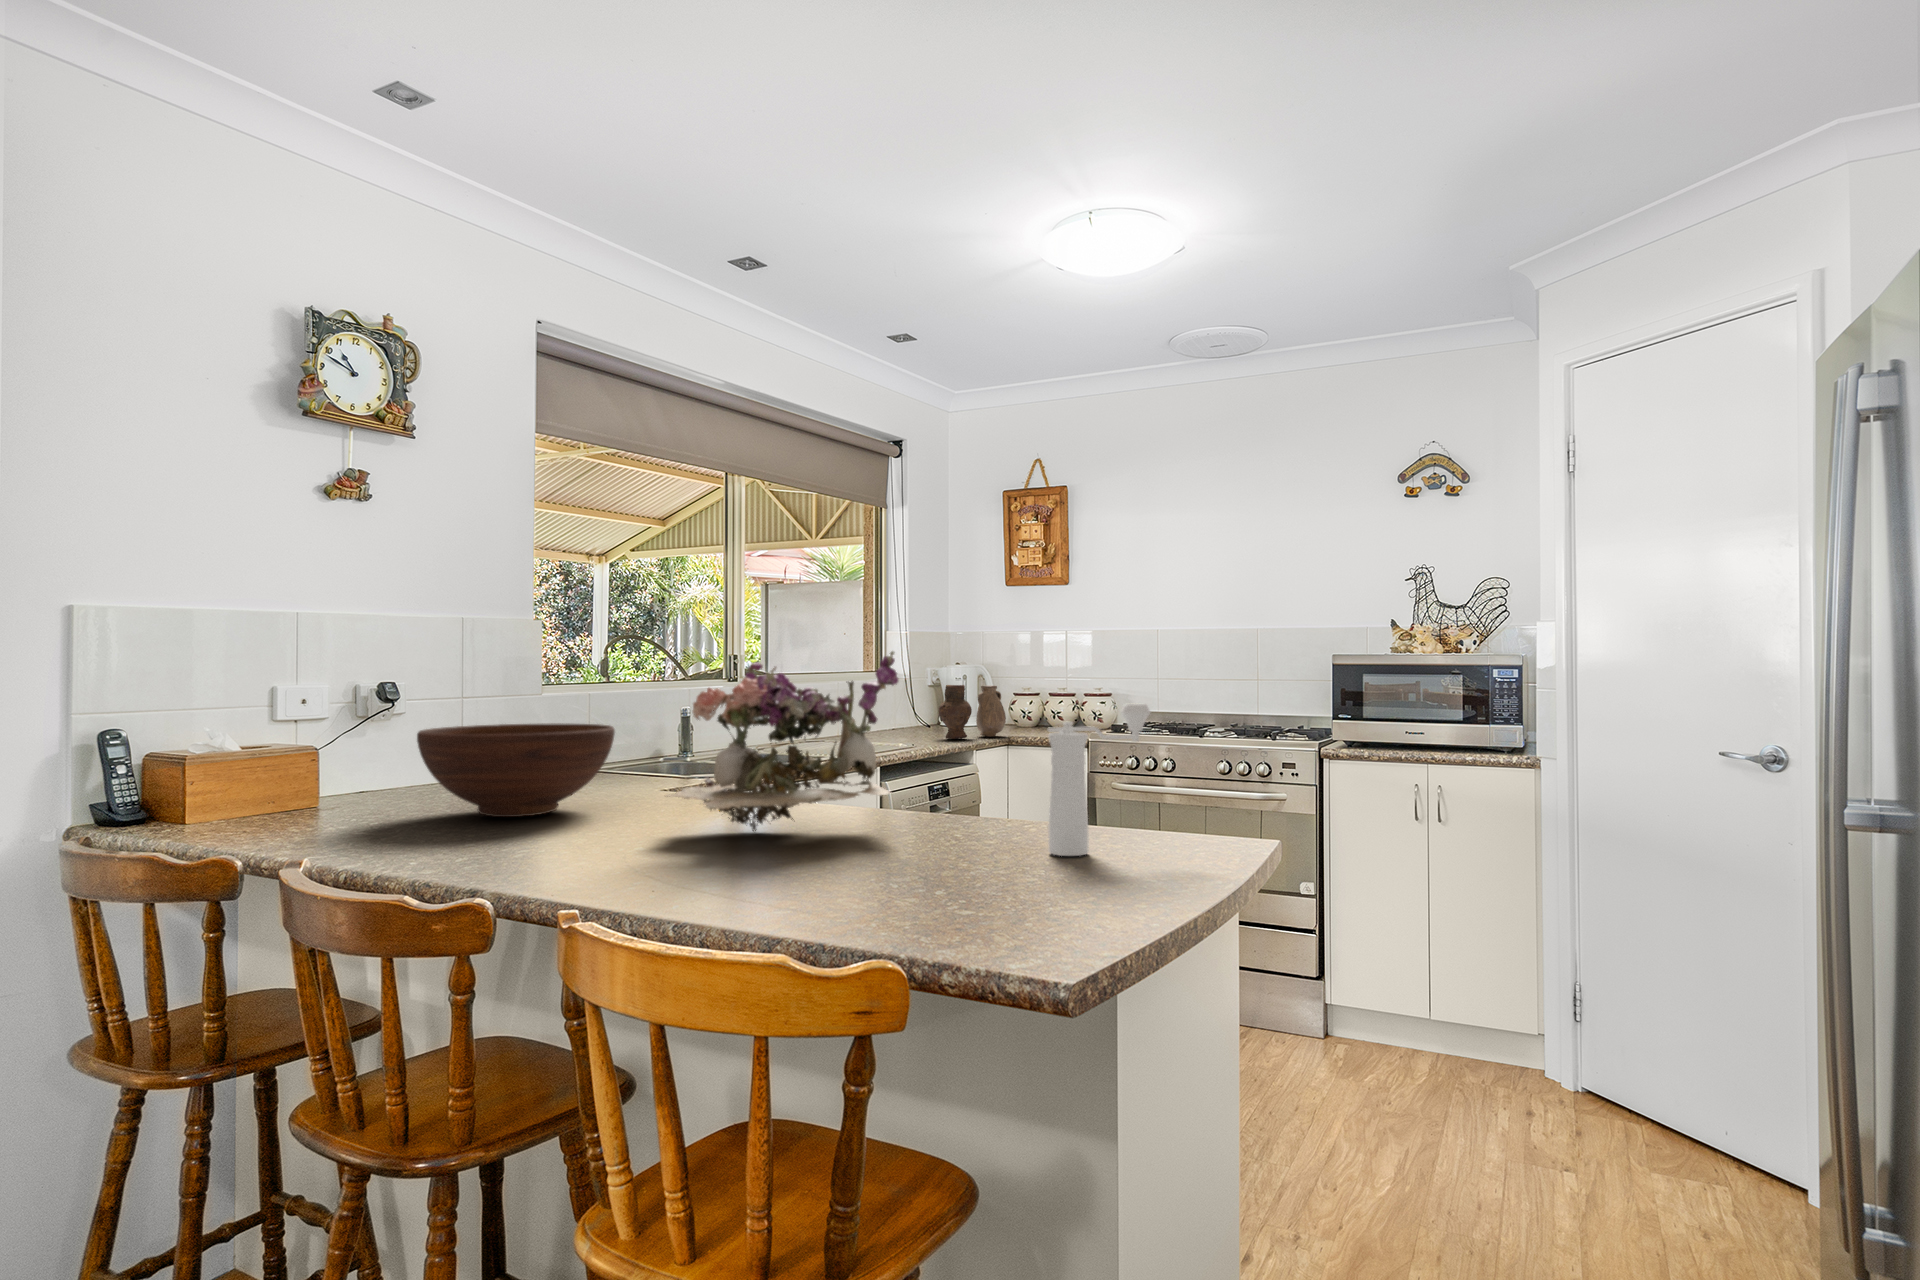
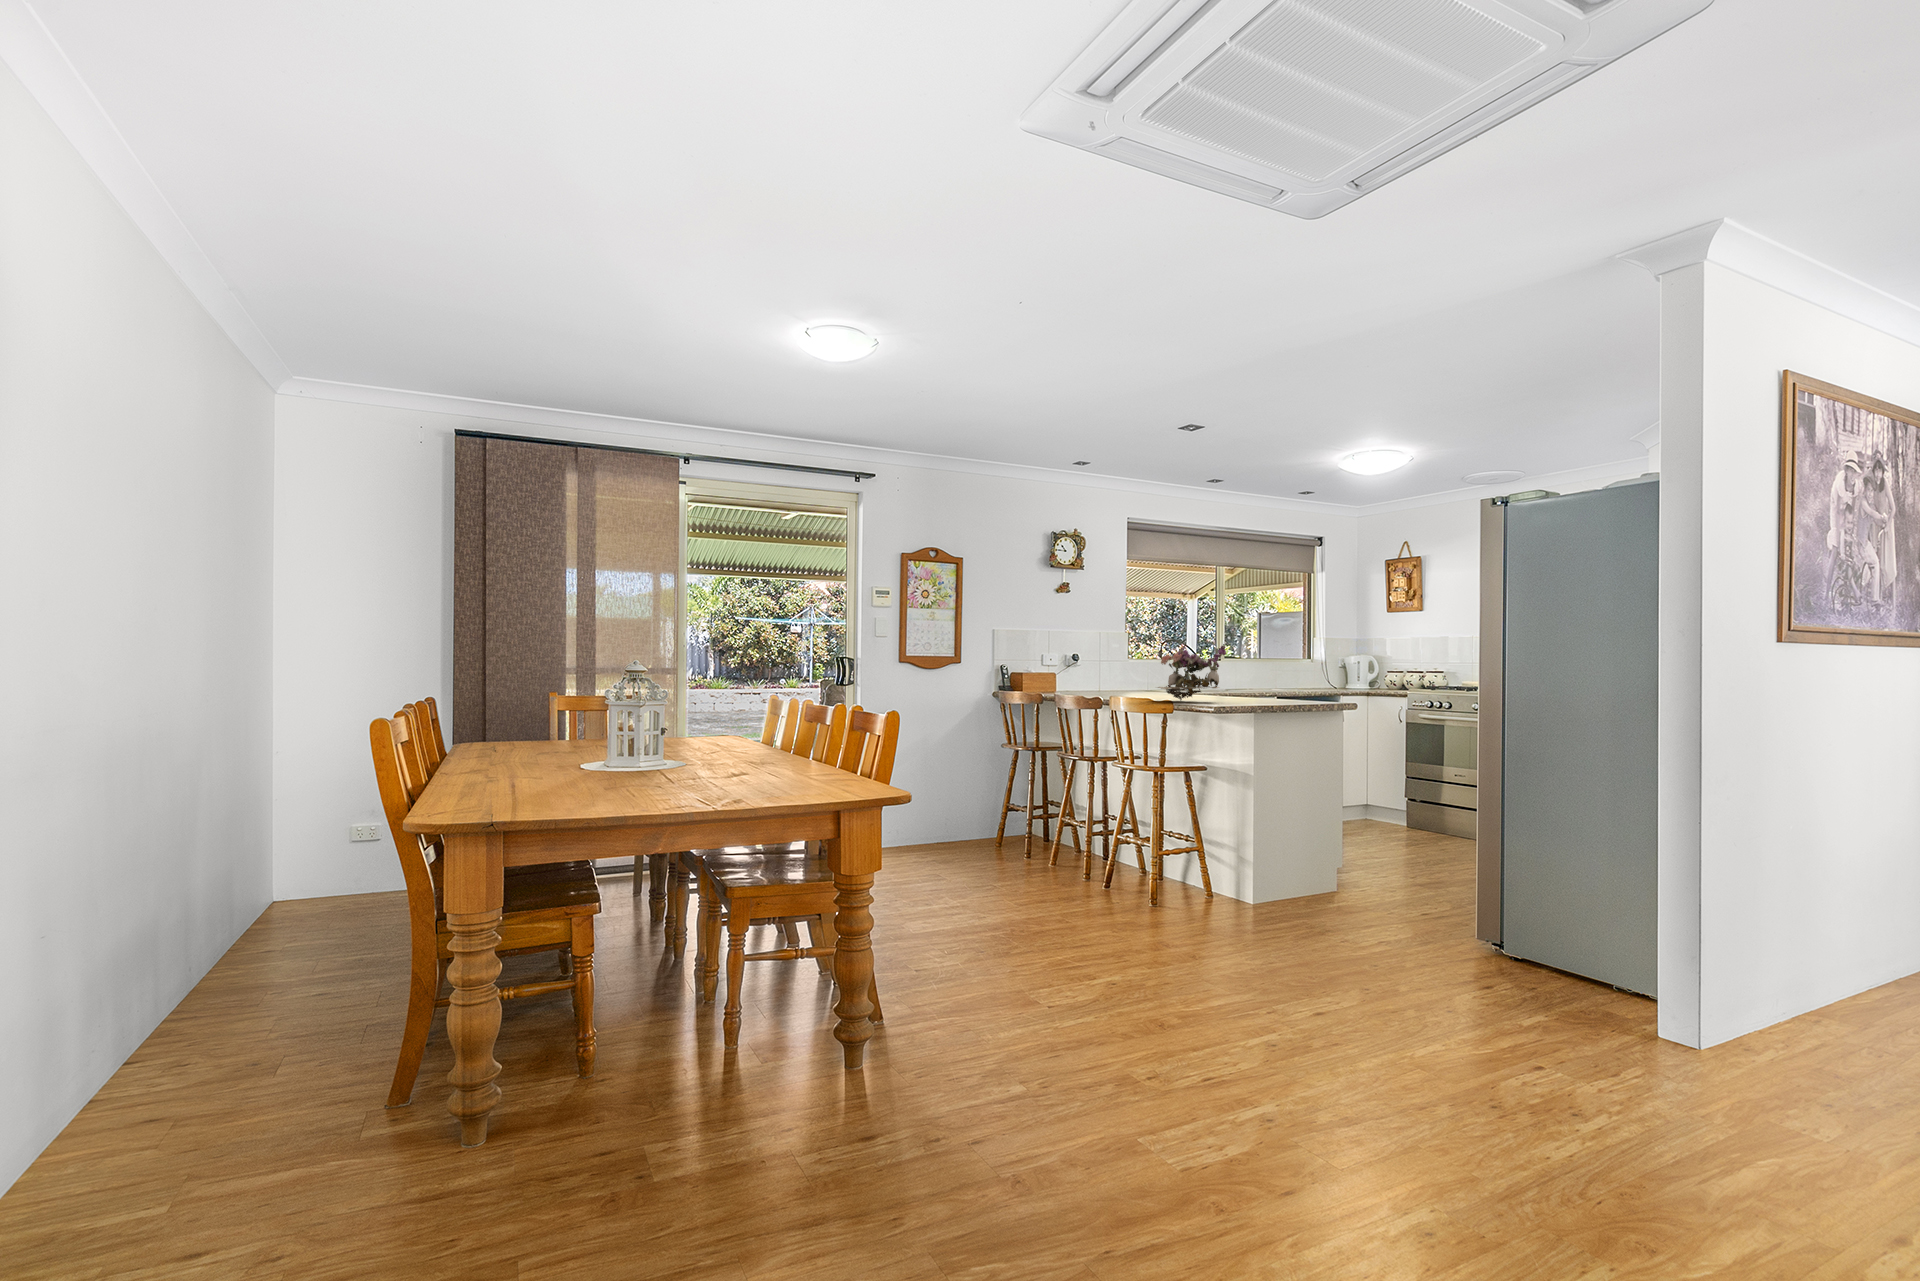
vase: present [939,685,1006,739] -> none [1322,666,1363,694]
pepper mill: present [1048,703,1150,856] -> none [1259,660,1296,705]
fruit bowl: present [417,723,615,817] -> none [1085,669,1145,697]

